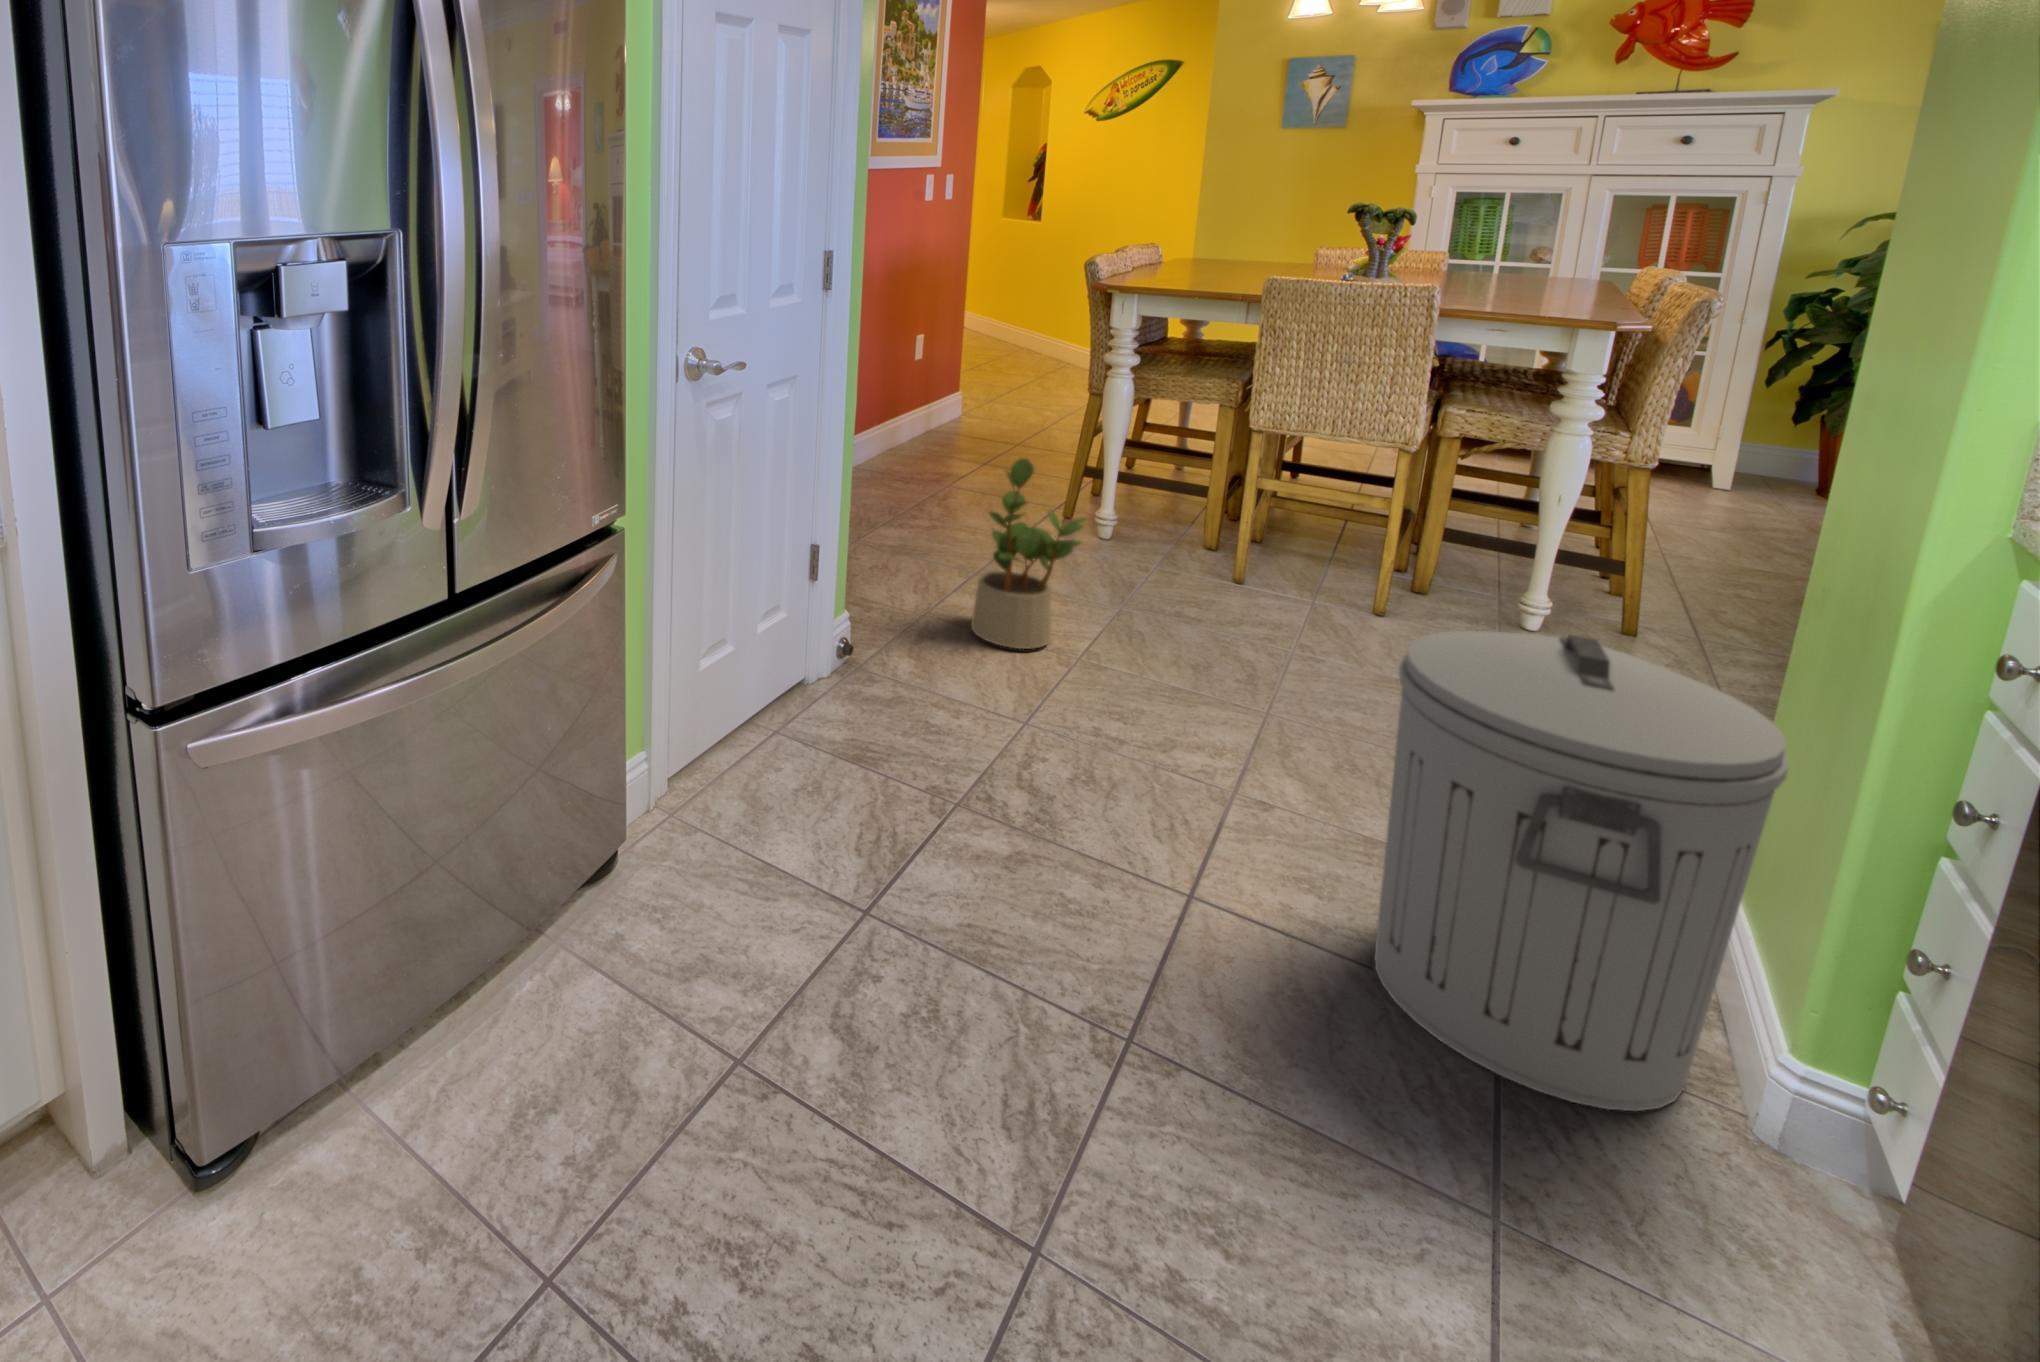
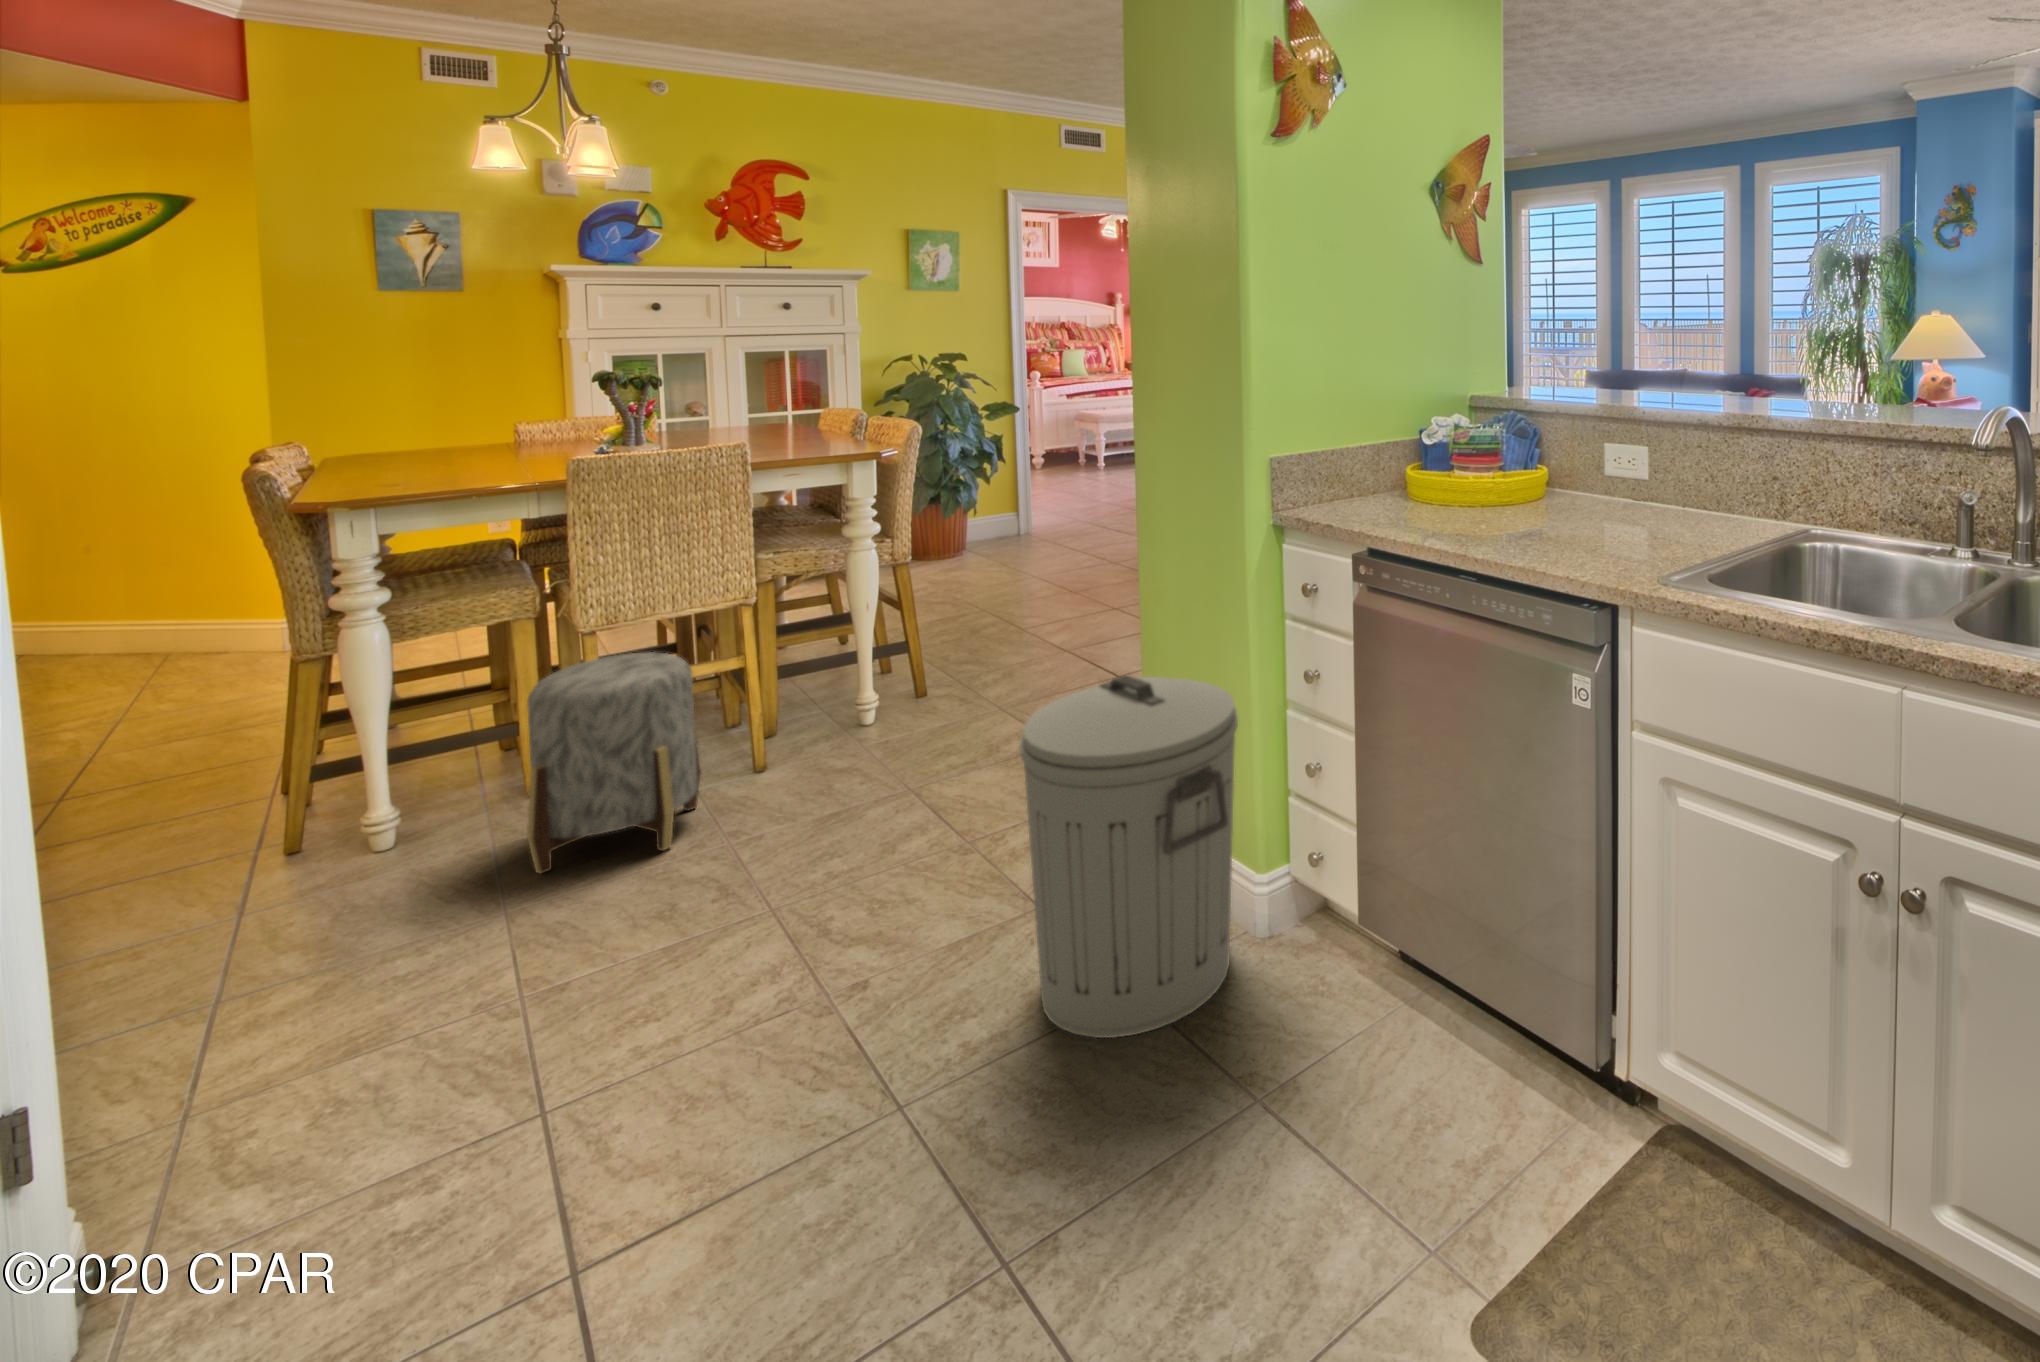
stool: none [1155,449,1307,629] -> present [527,652,701,873]
potted plant: present [971,458,1089,649] -> none [306,768,496,1072]

